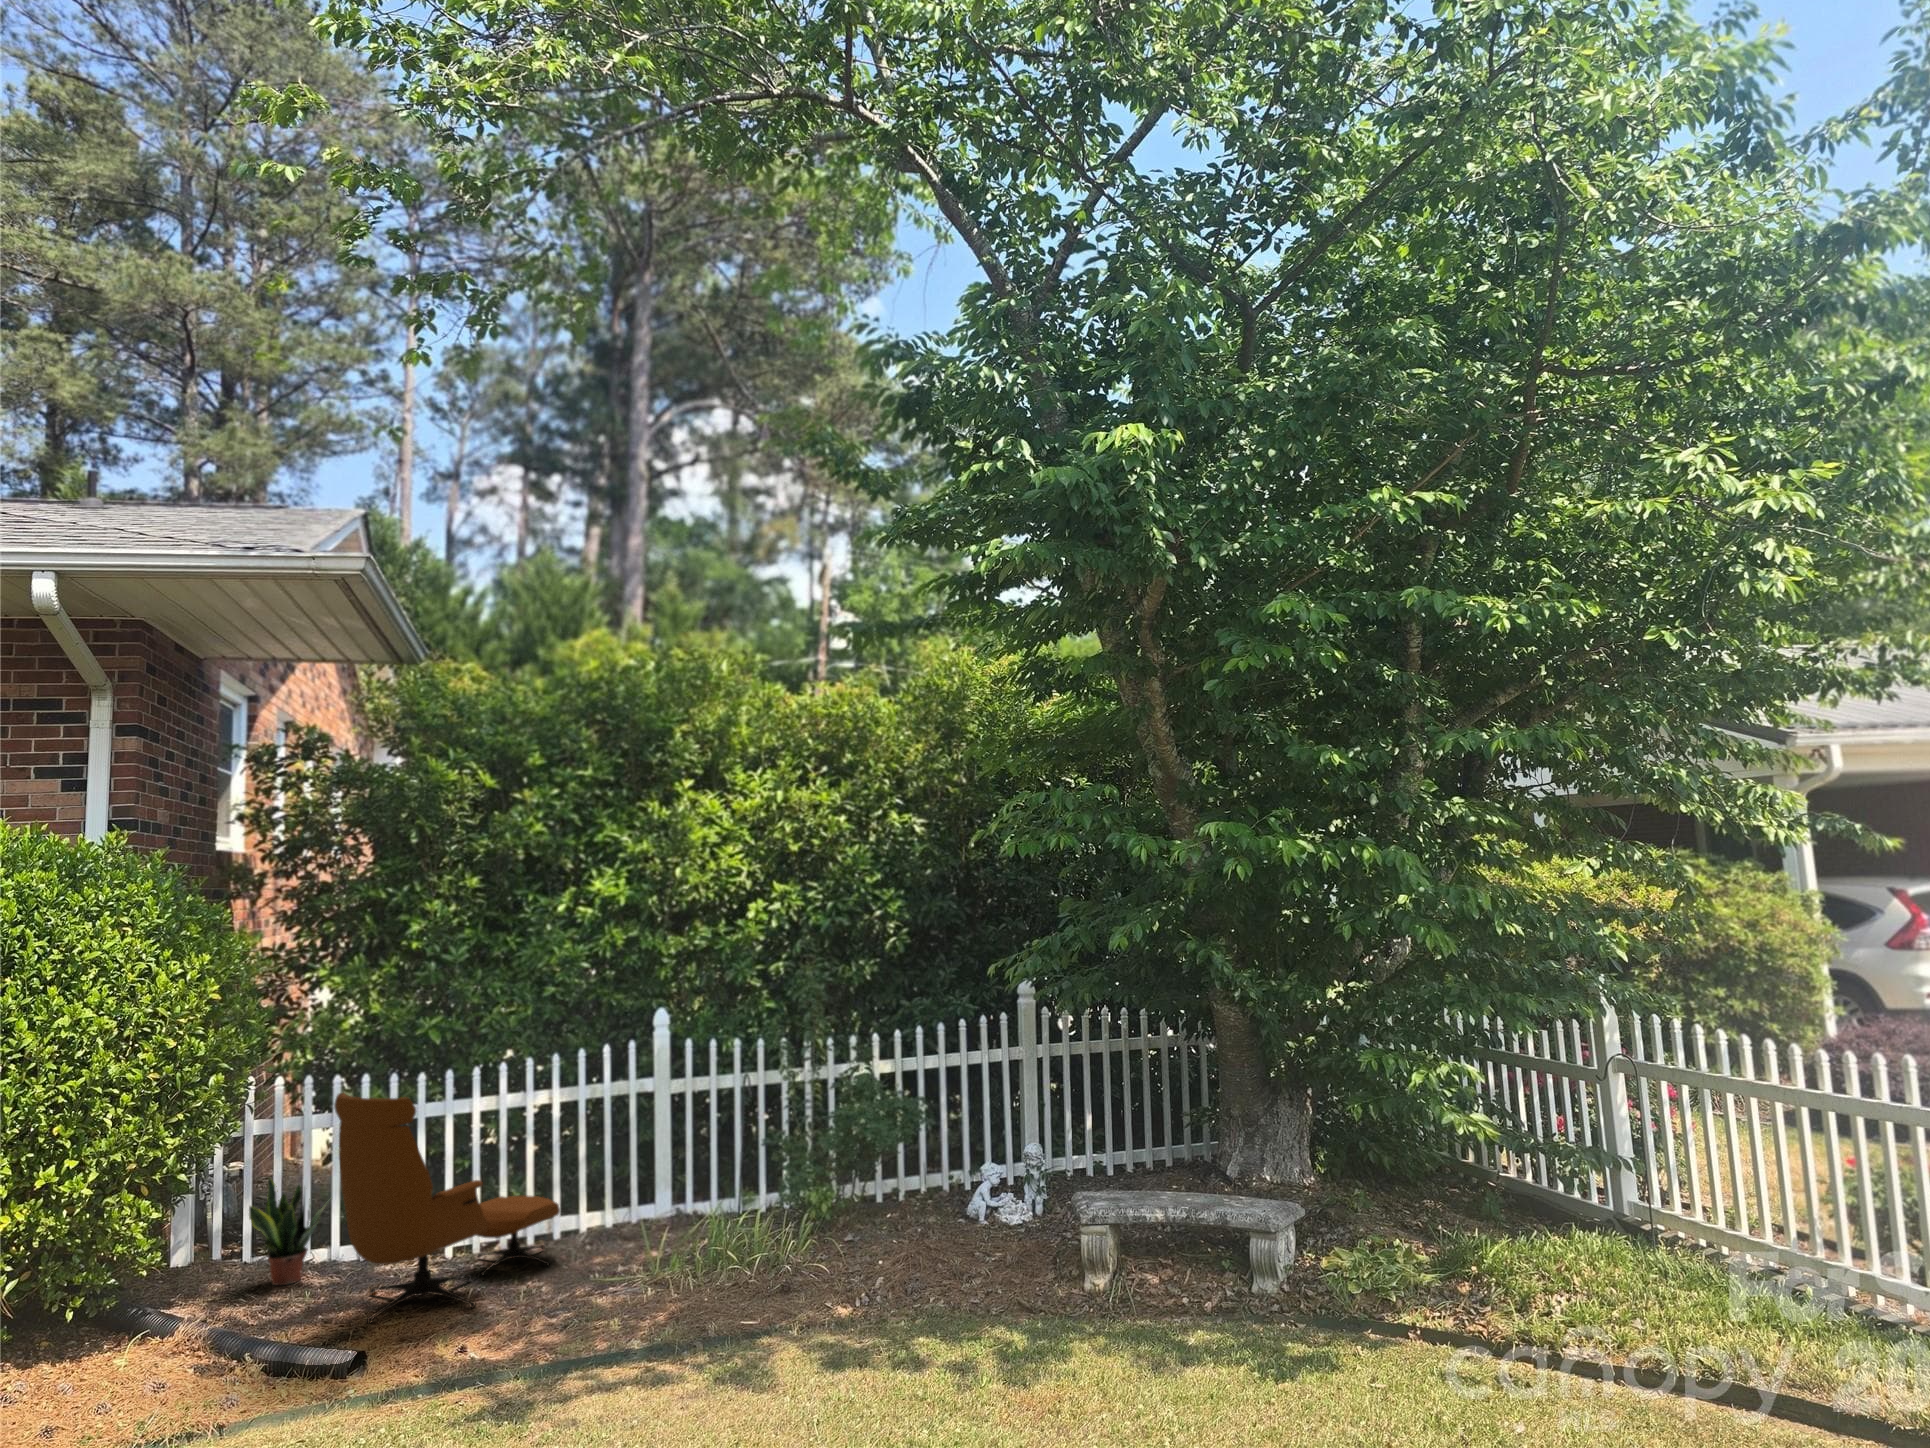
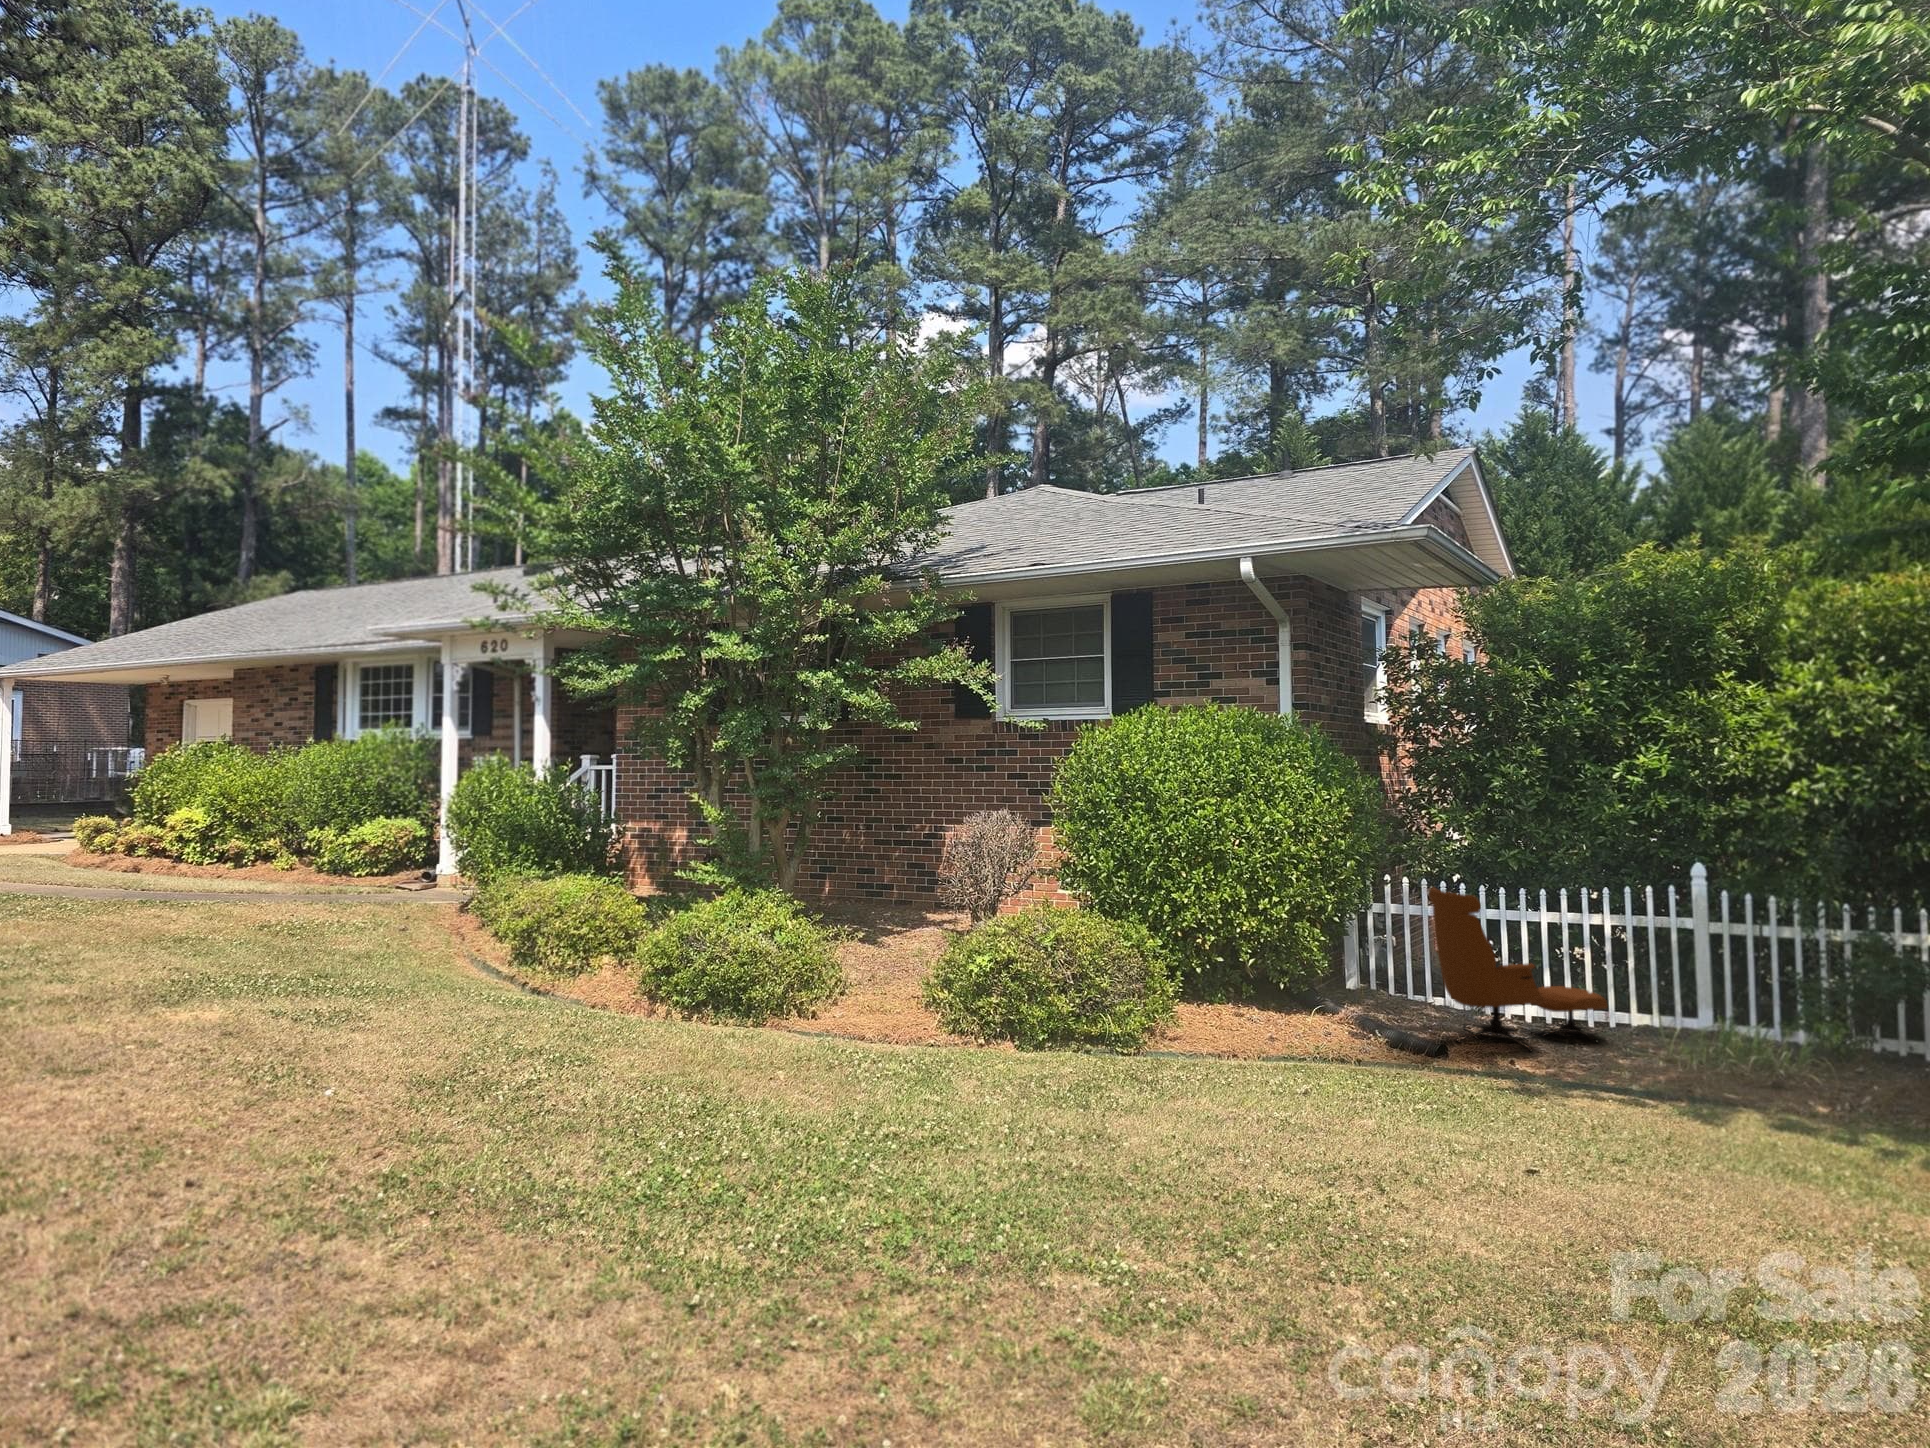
potted plant: present [249,1178,330,1285] -> none [1385,939,1439,1011]

